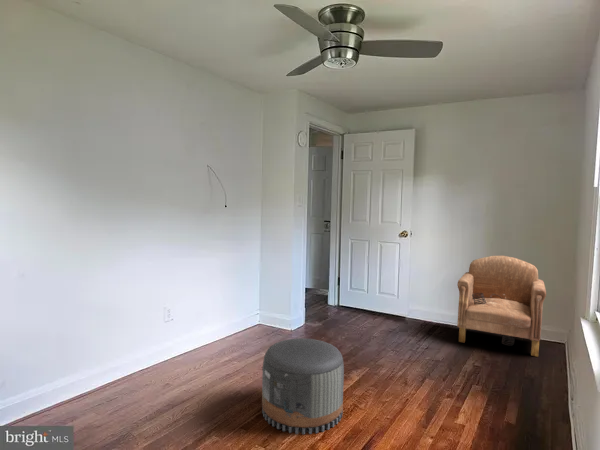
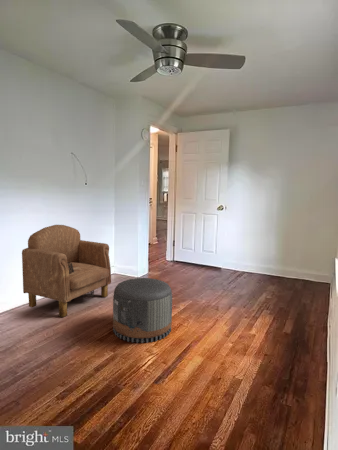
armchair: present [457,256,546,357] -> present [22,225,111,317]

